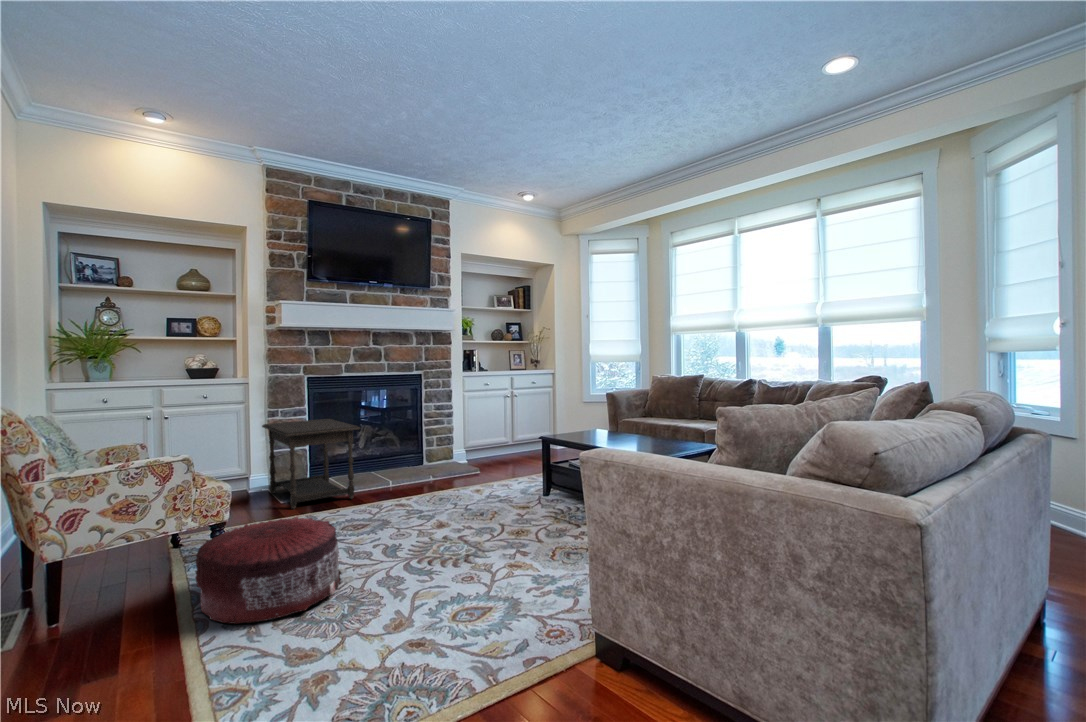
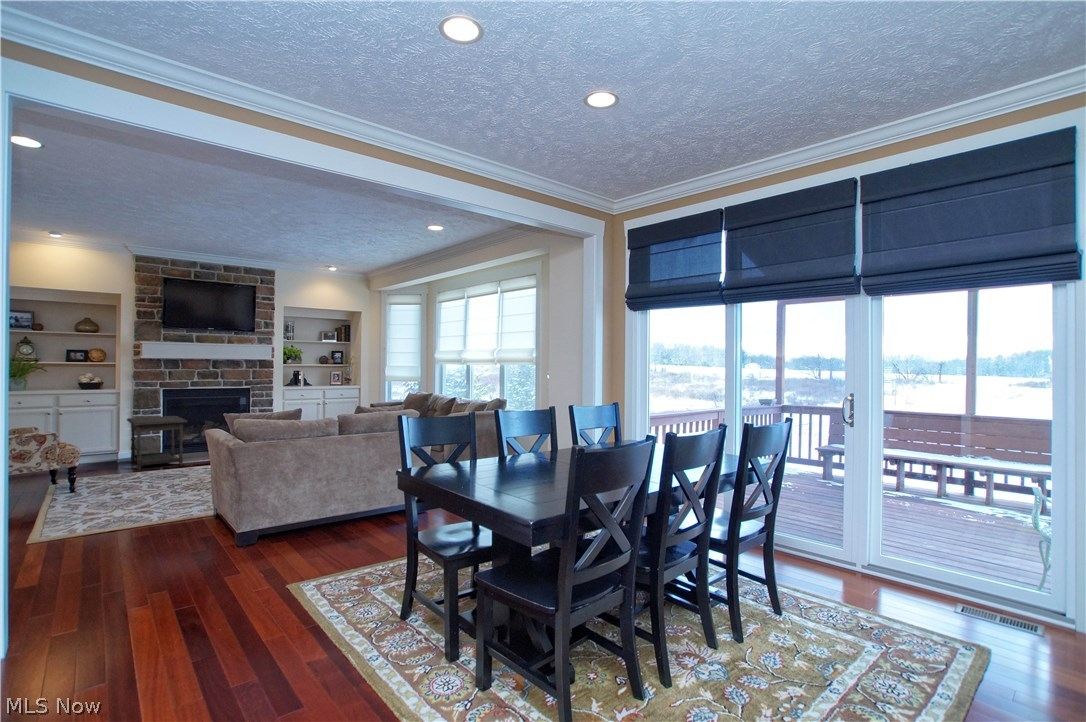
pouf: present [195,516,342,624] -> none [51,464,137,508]

